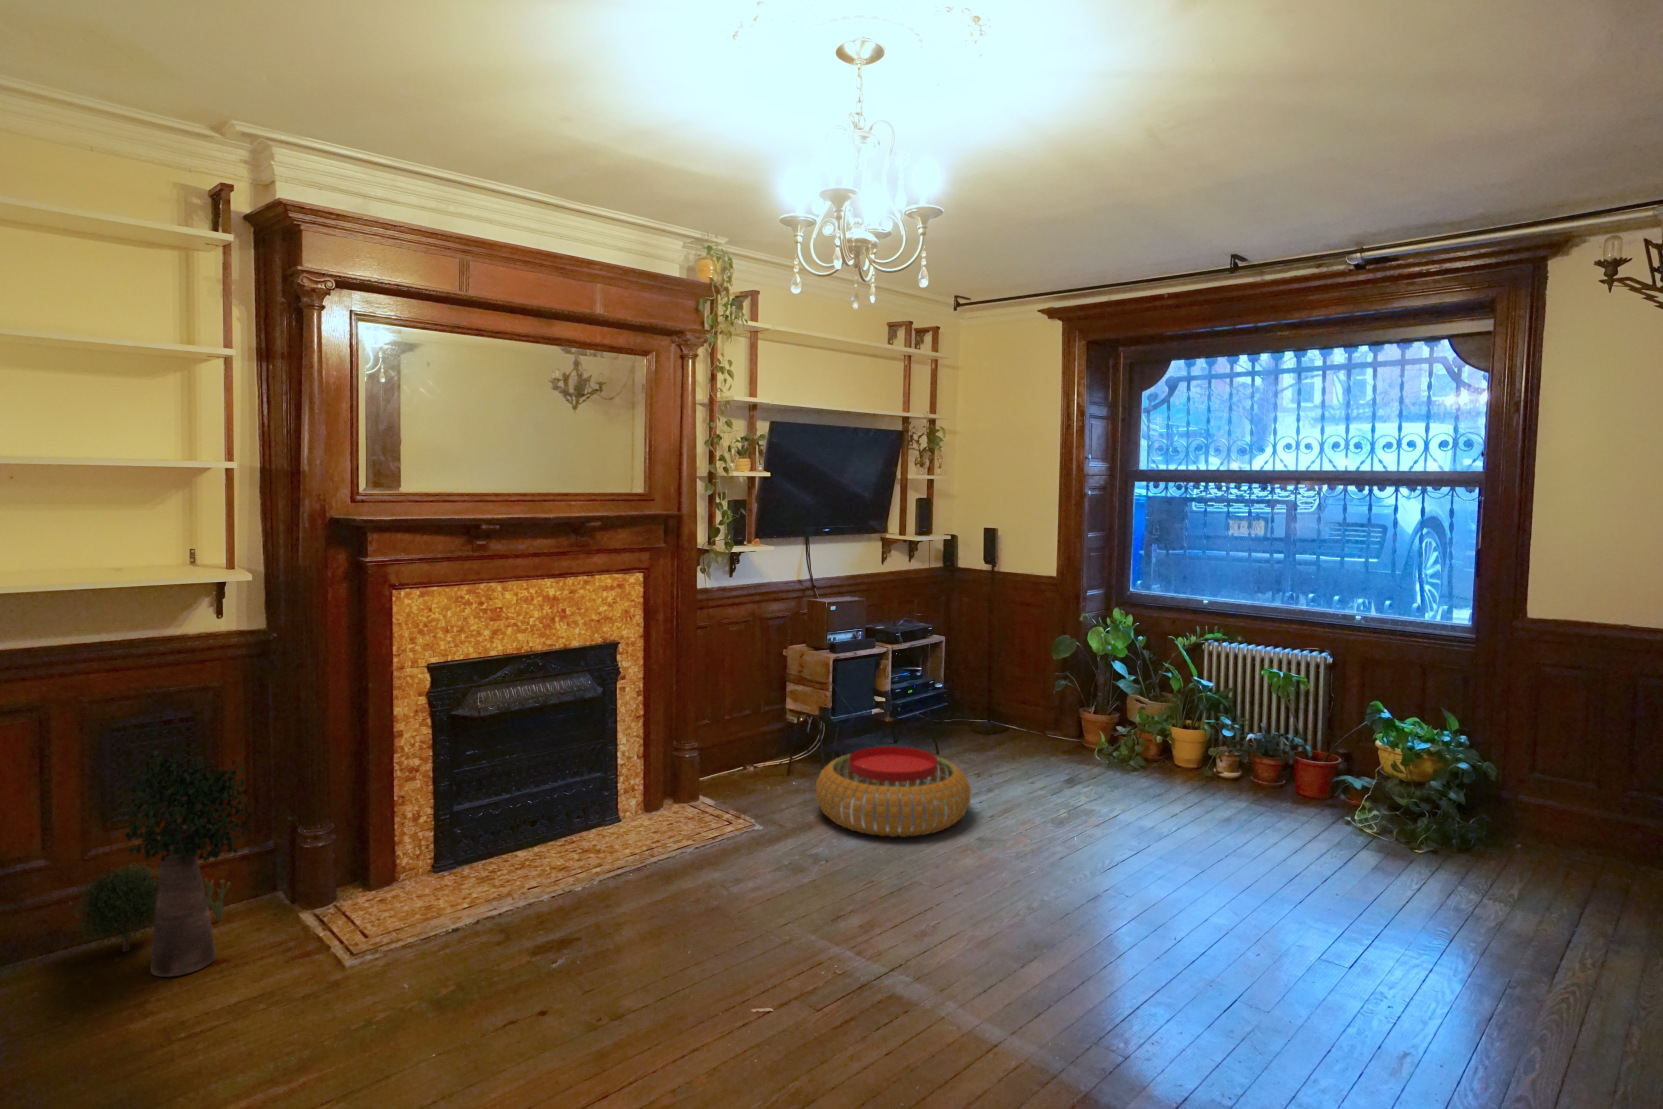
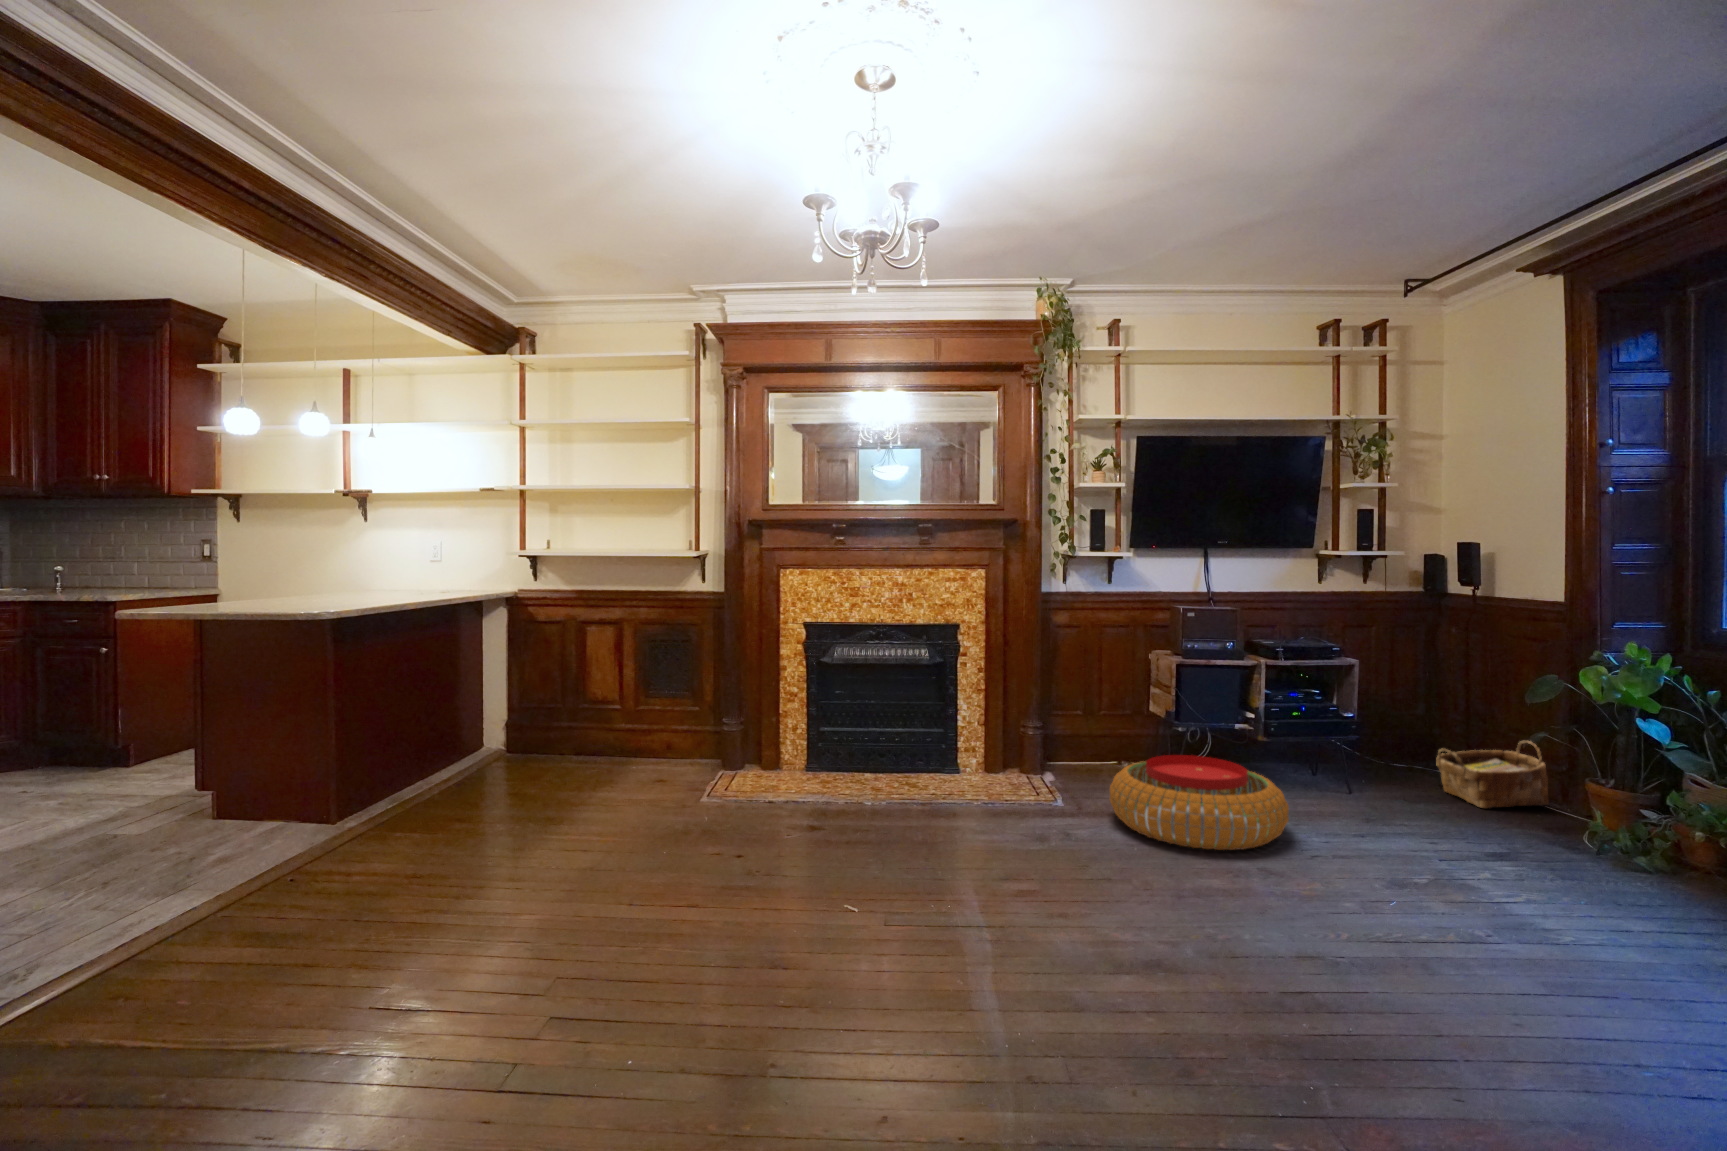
woven basket: none [979,684,1046,743] -> present [1437,741,1549,808]
potted plant: present [70,751,251,977] -> none [604,653,690,784]

